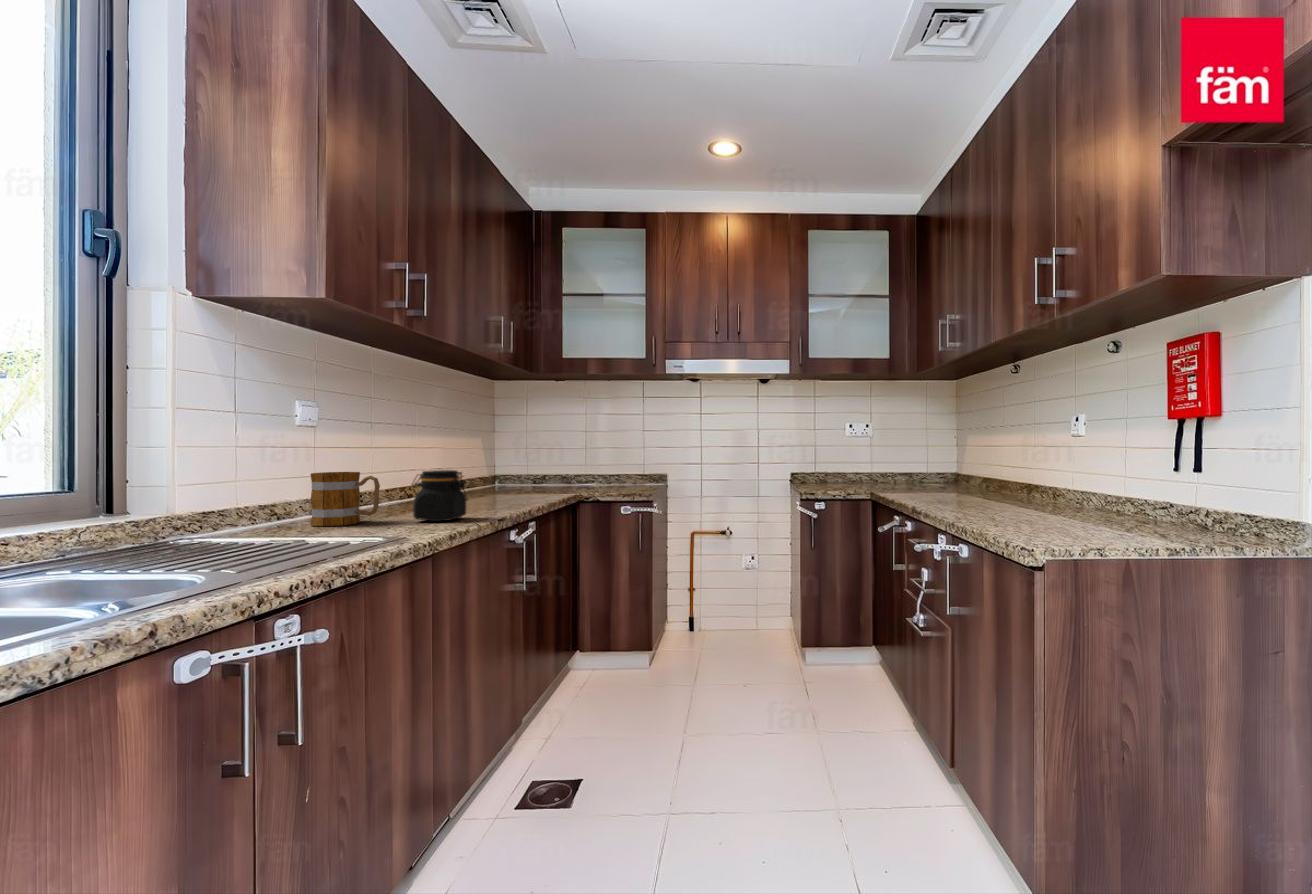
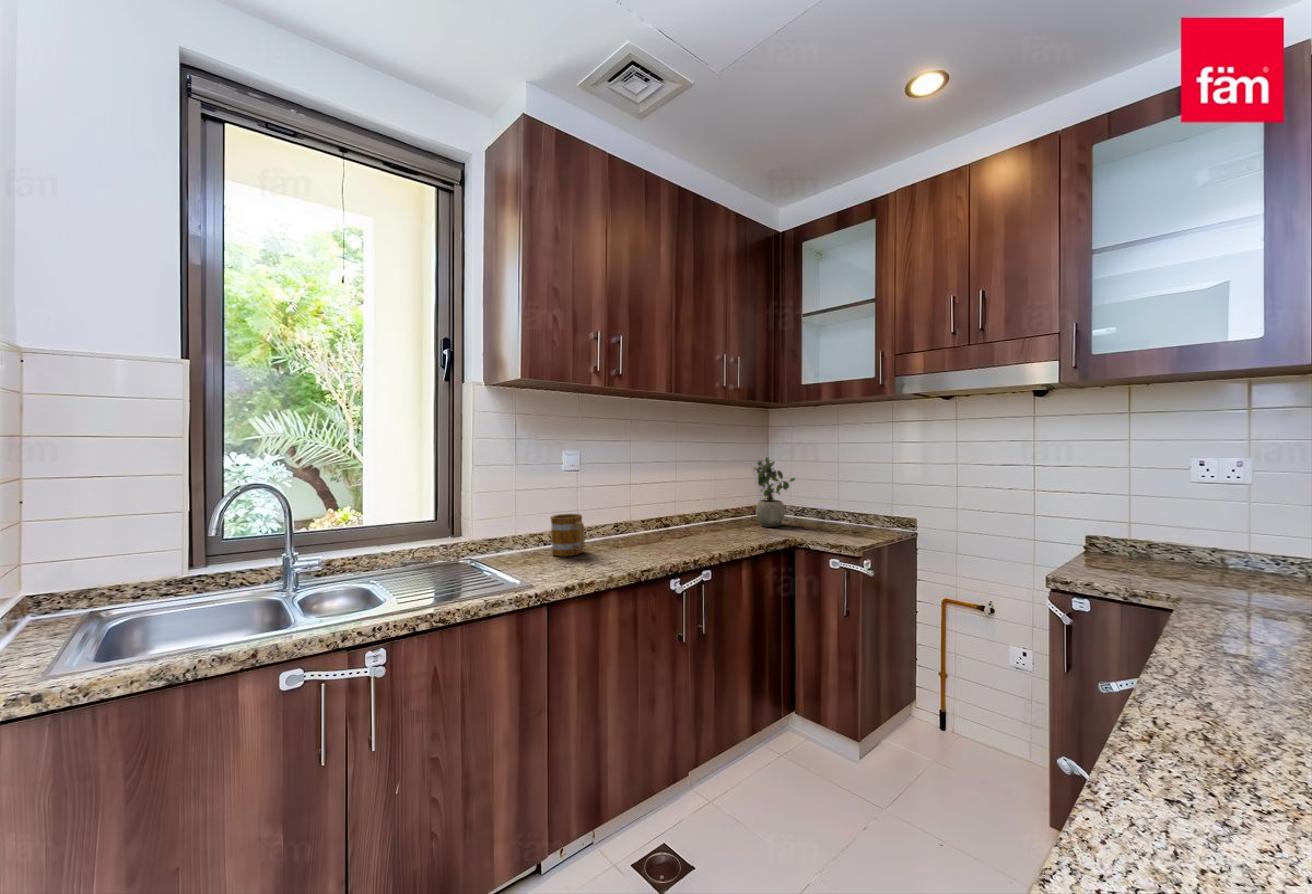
potted plant: none [494,420,545,495] -> present [754,457,795,527]
jar: present [412,470,468,521] -> none [598,520,640,565]

